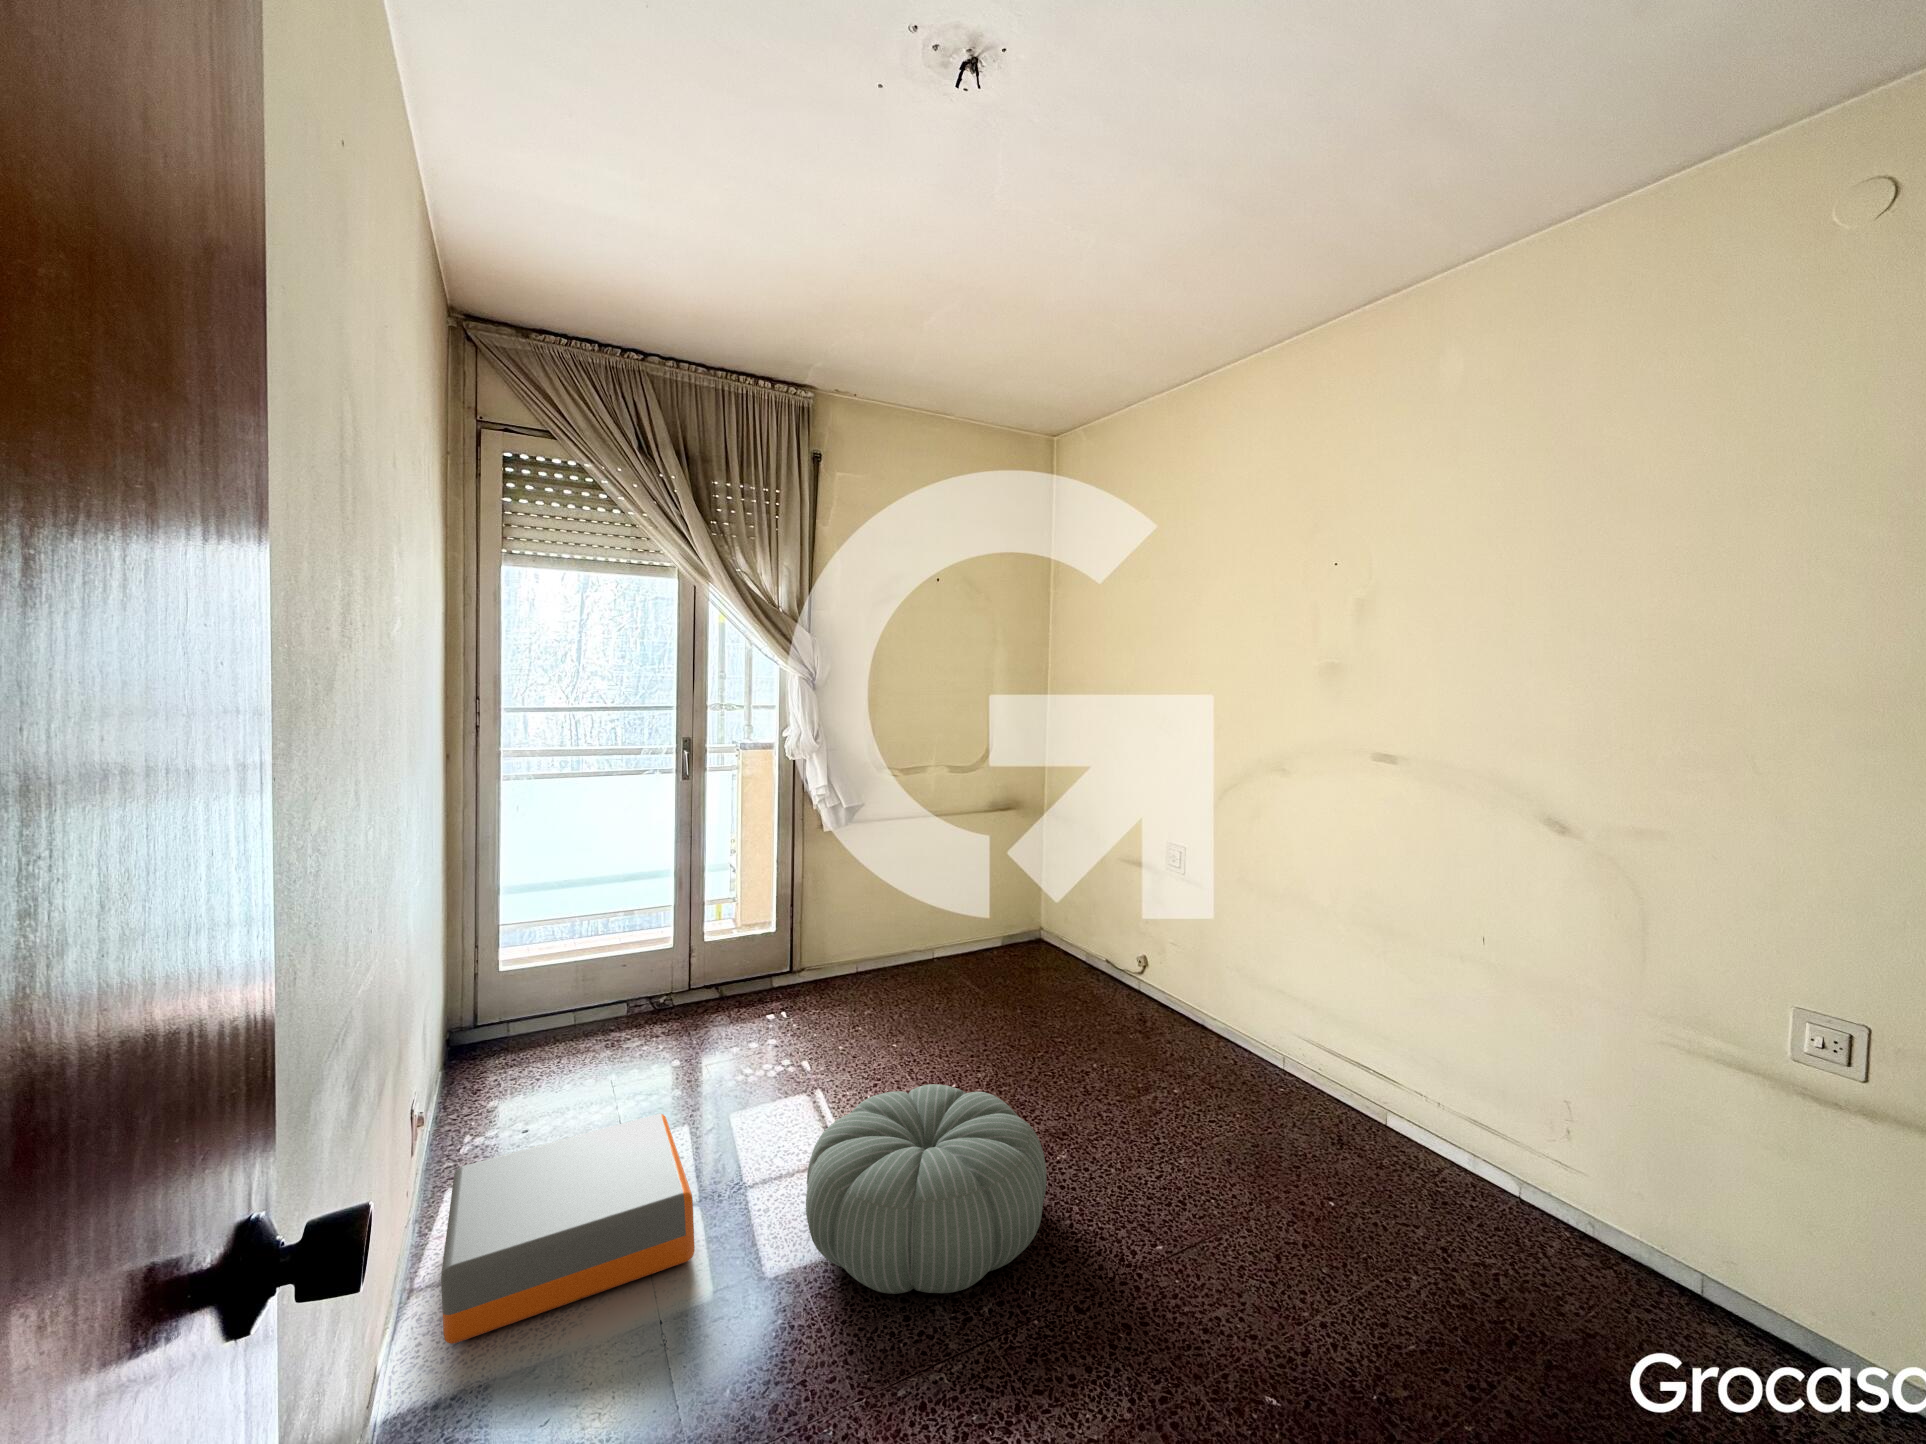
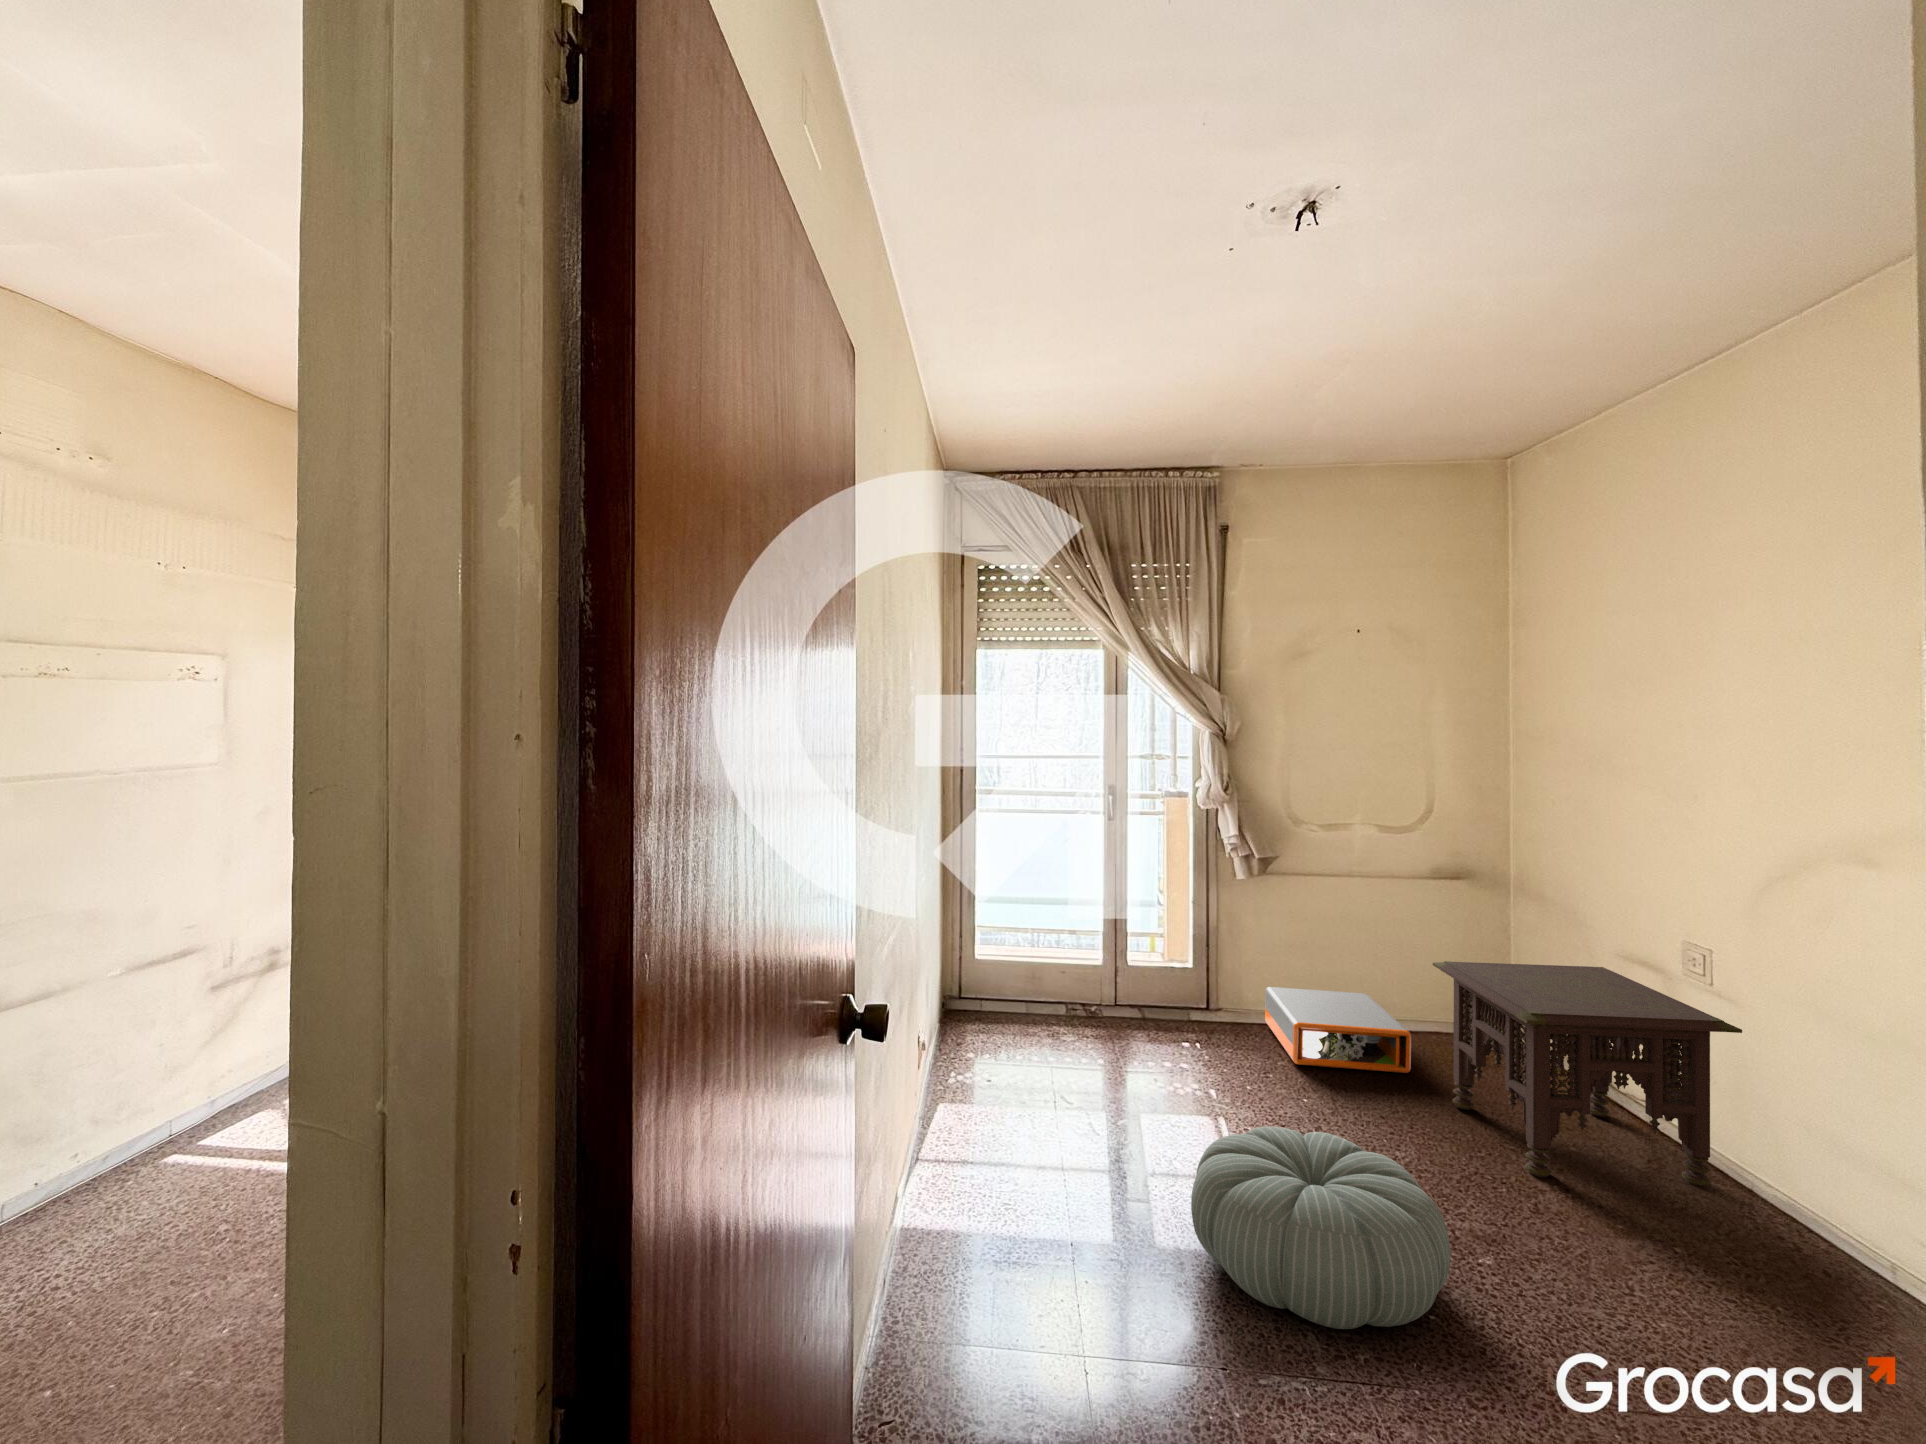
side table: none [992,870,1207,1061] -> present [1433,961,1742,1187]
storage box: present [441,1114,695,1344] -> present [1265,987,1411,1073]

